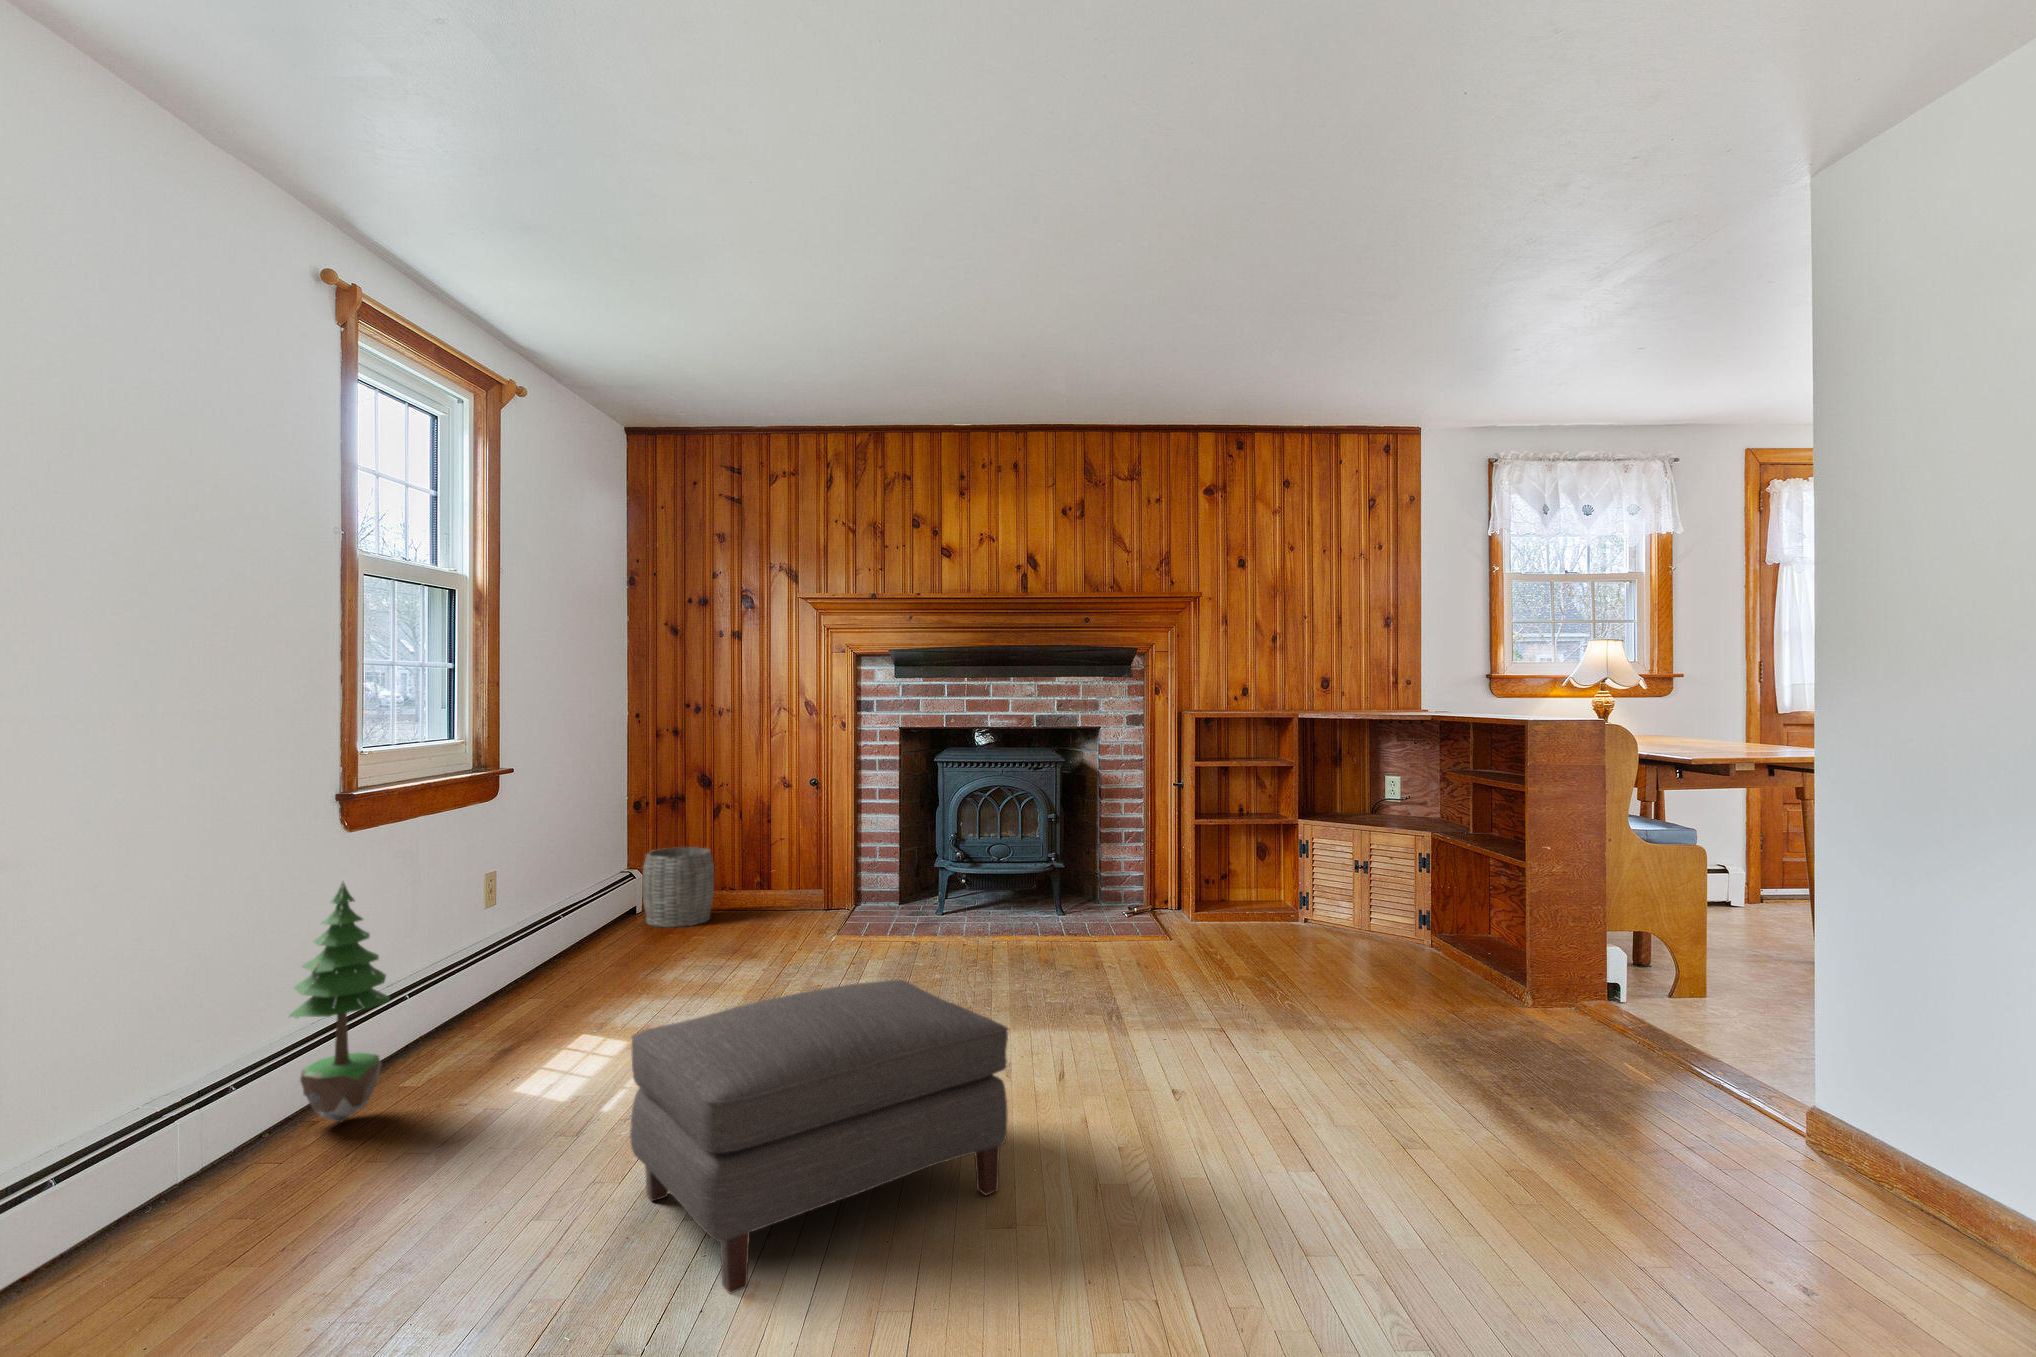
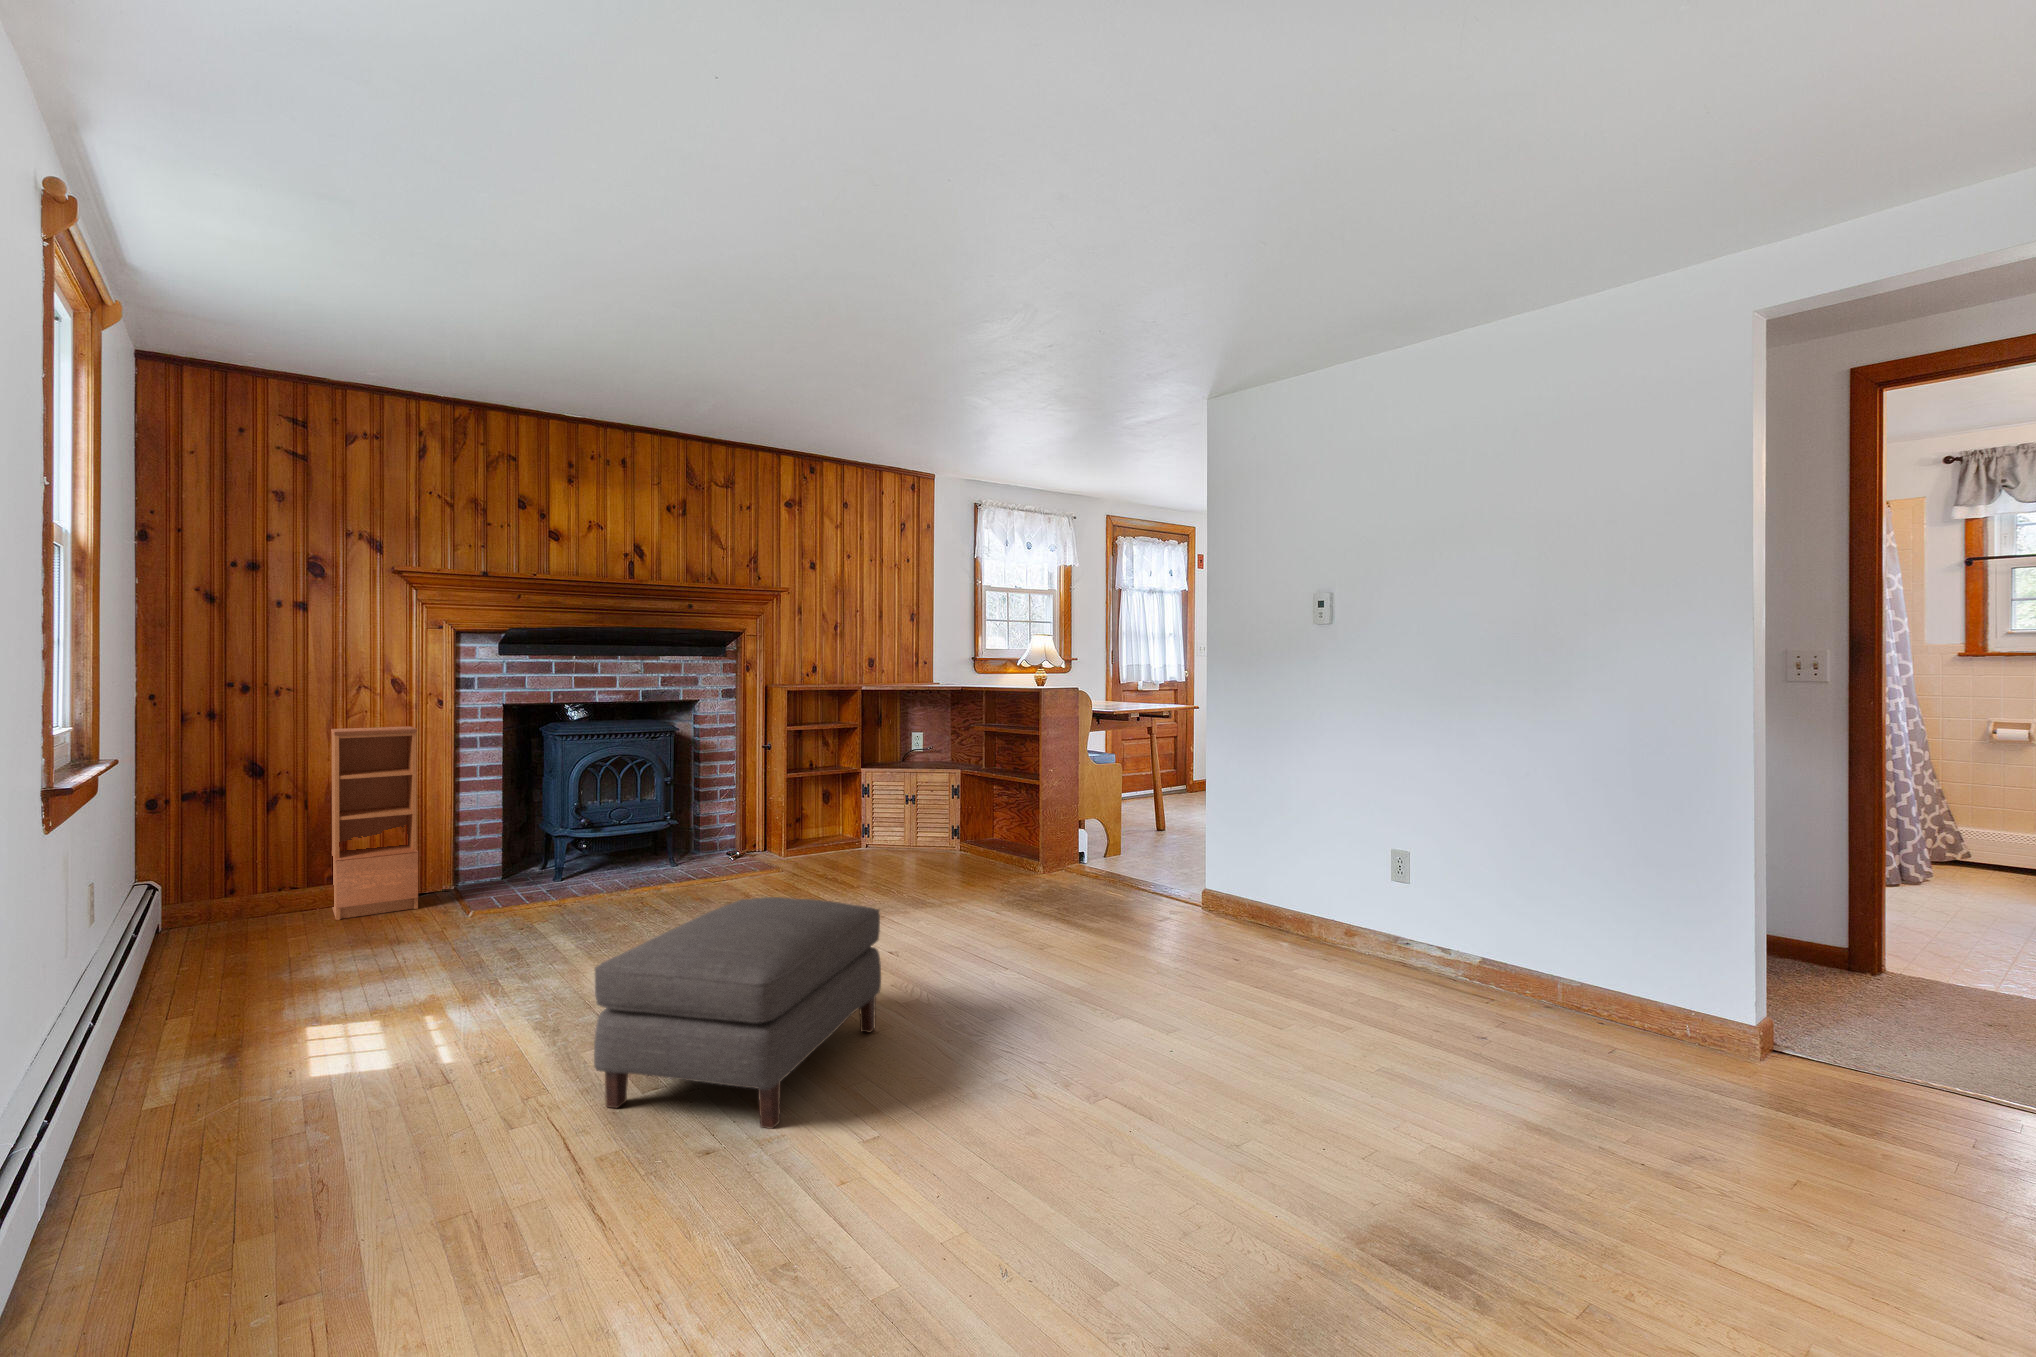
bookcase: none [743,747,818,925] -> present [331,726,418,920]
woven basket: present [642,847,714,927] -> none [182,845,285,939]
potted tree: present [289,883,390,1122] -> none [39,885,181,1168]

